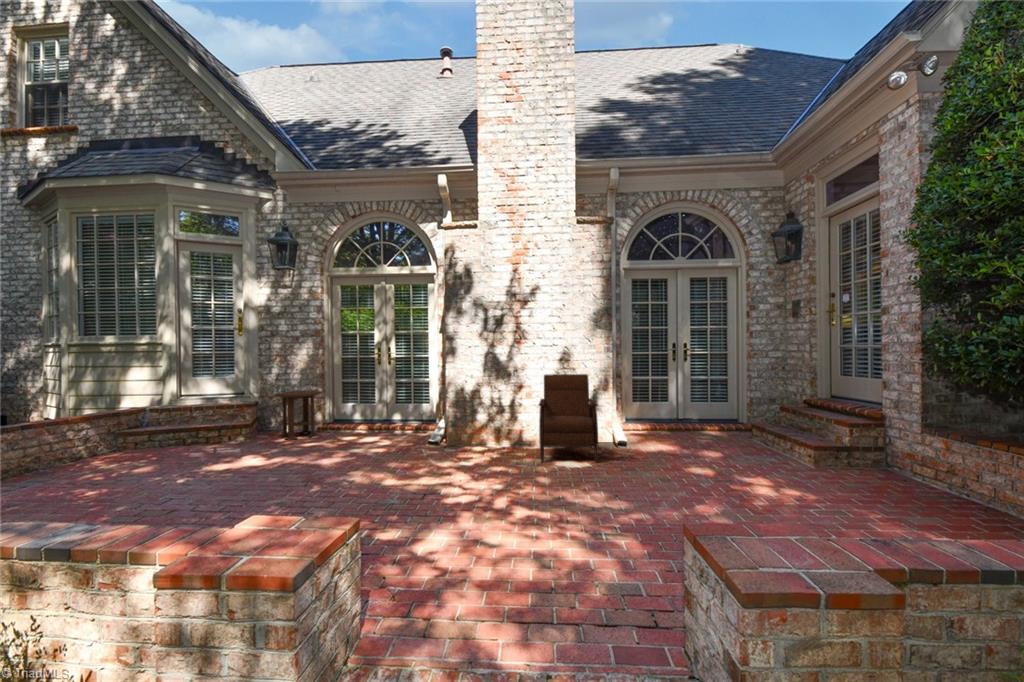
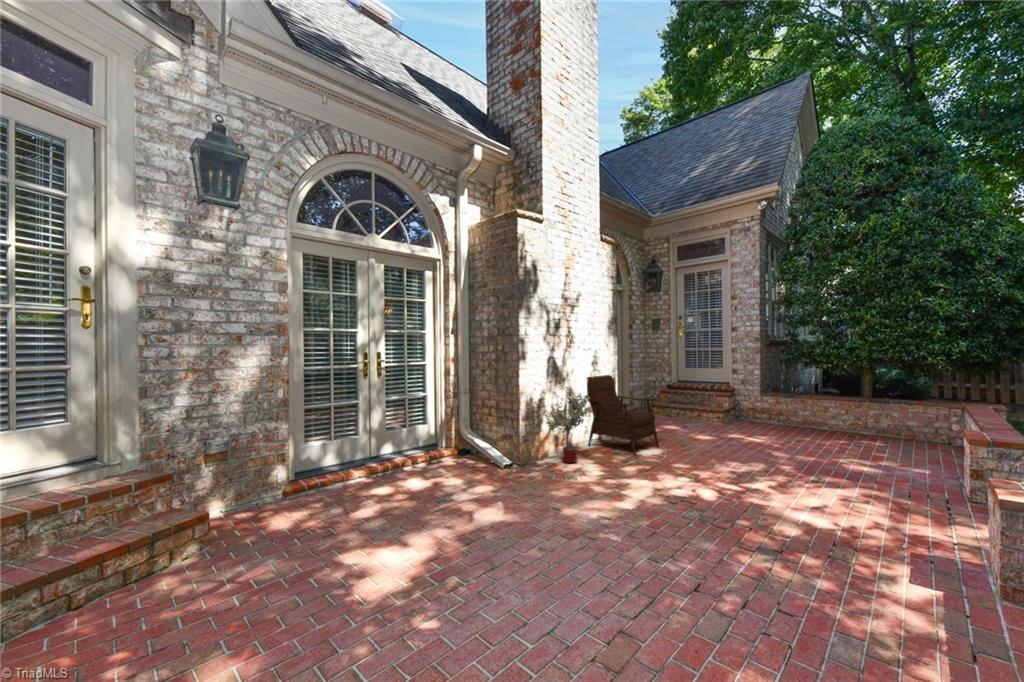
potted tree: none [450,381,507,453] -> present [546,387,591,463]
side table: present [274,390,322,440] -> none [234,427,322,525]

